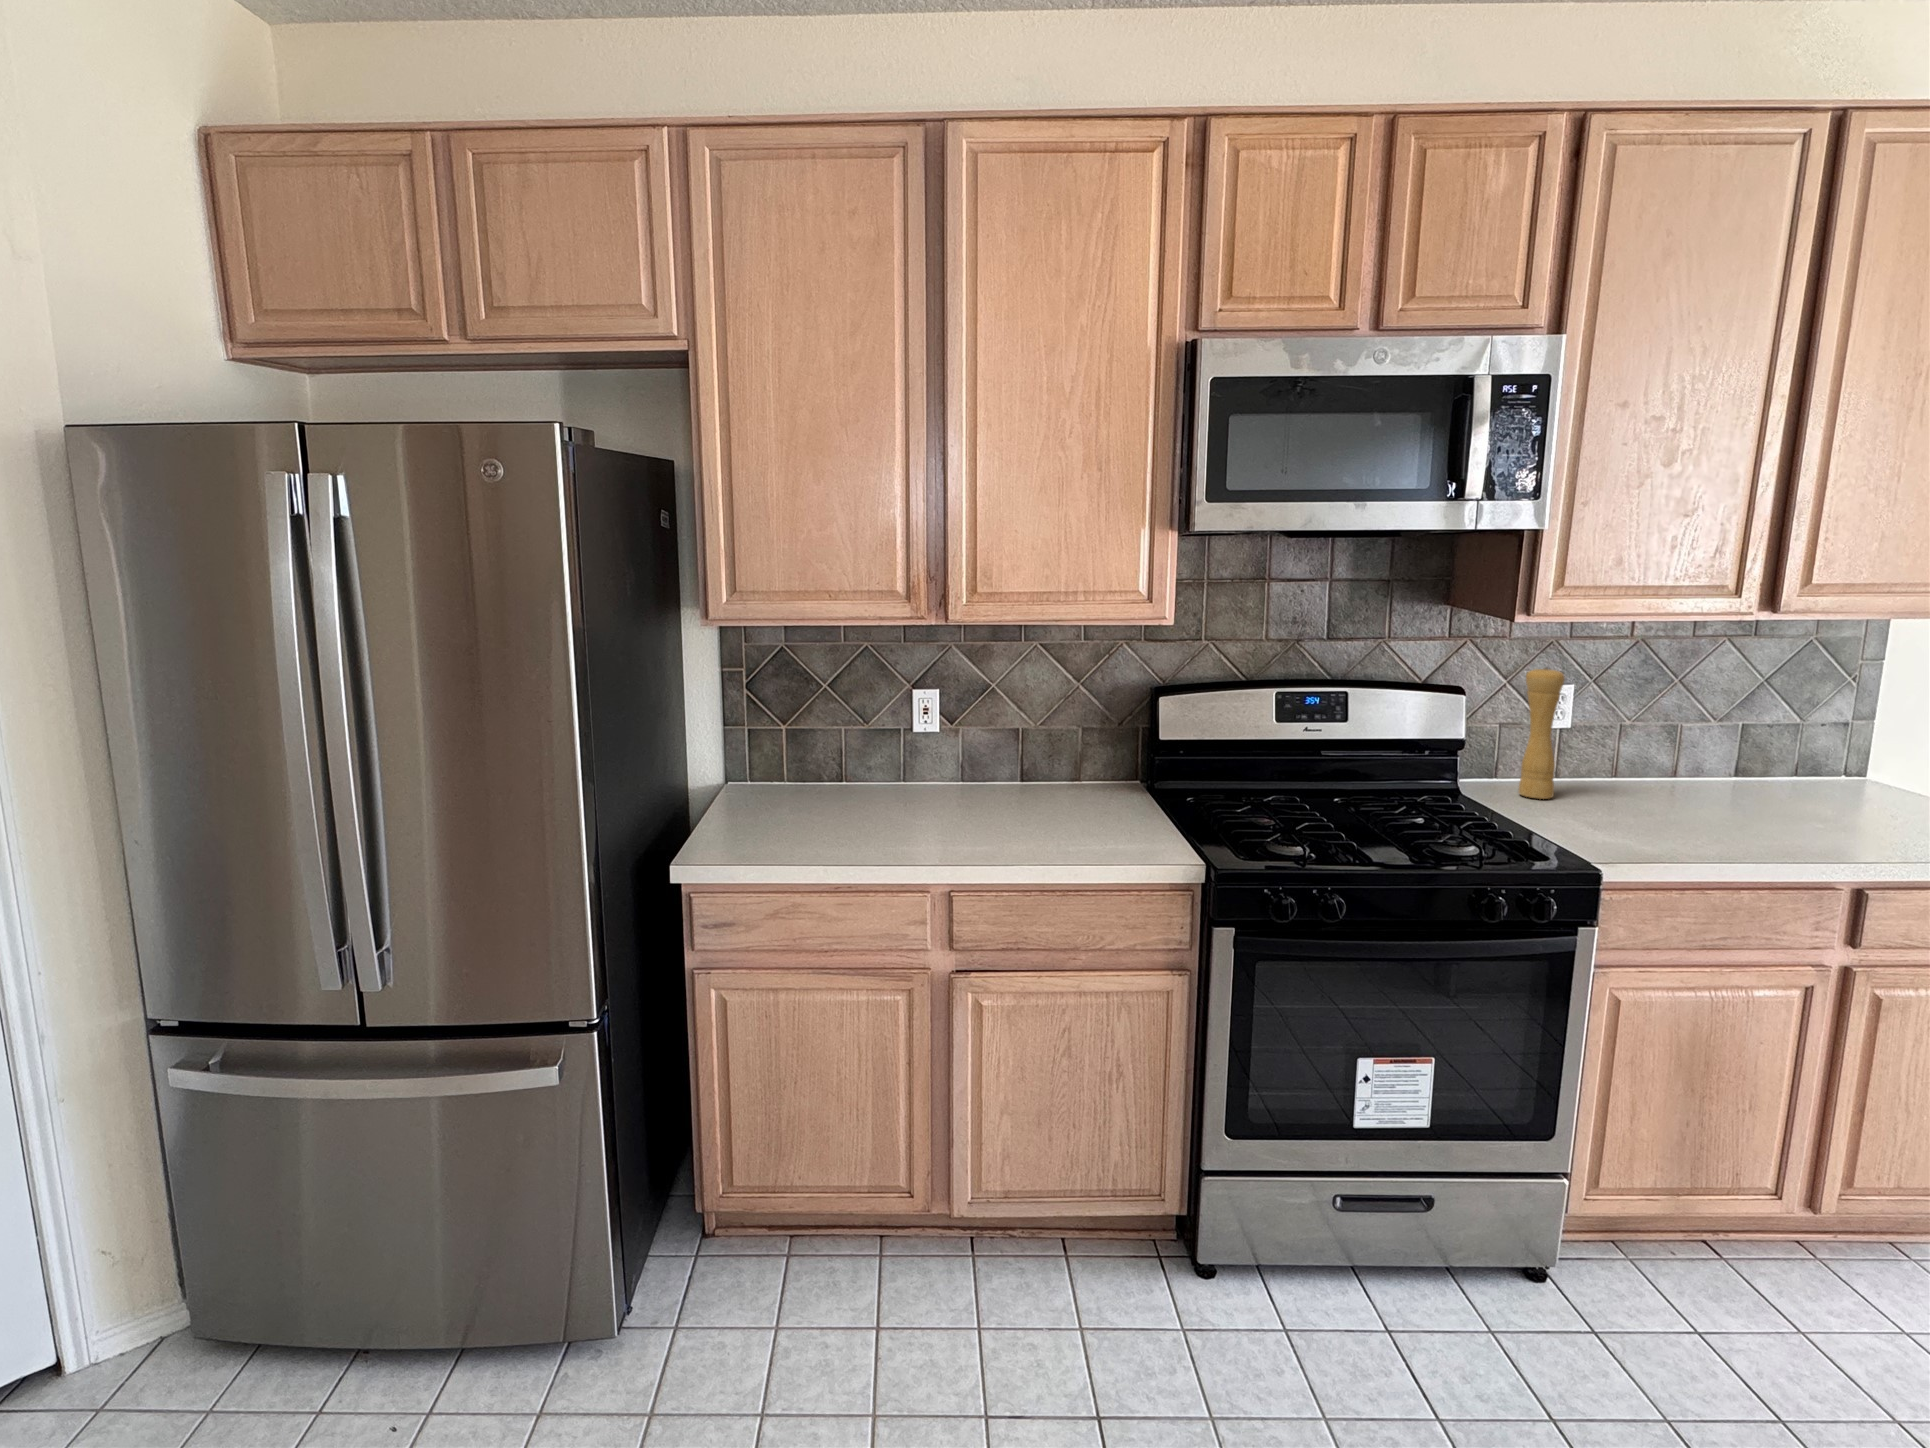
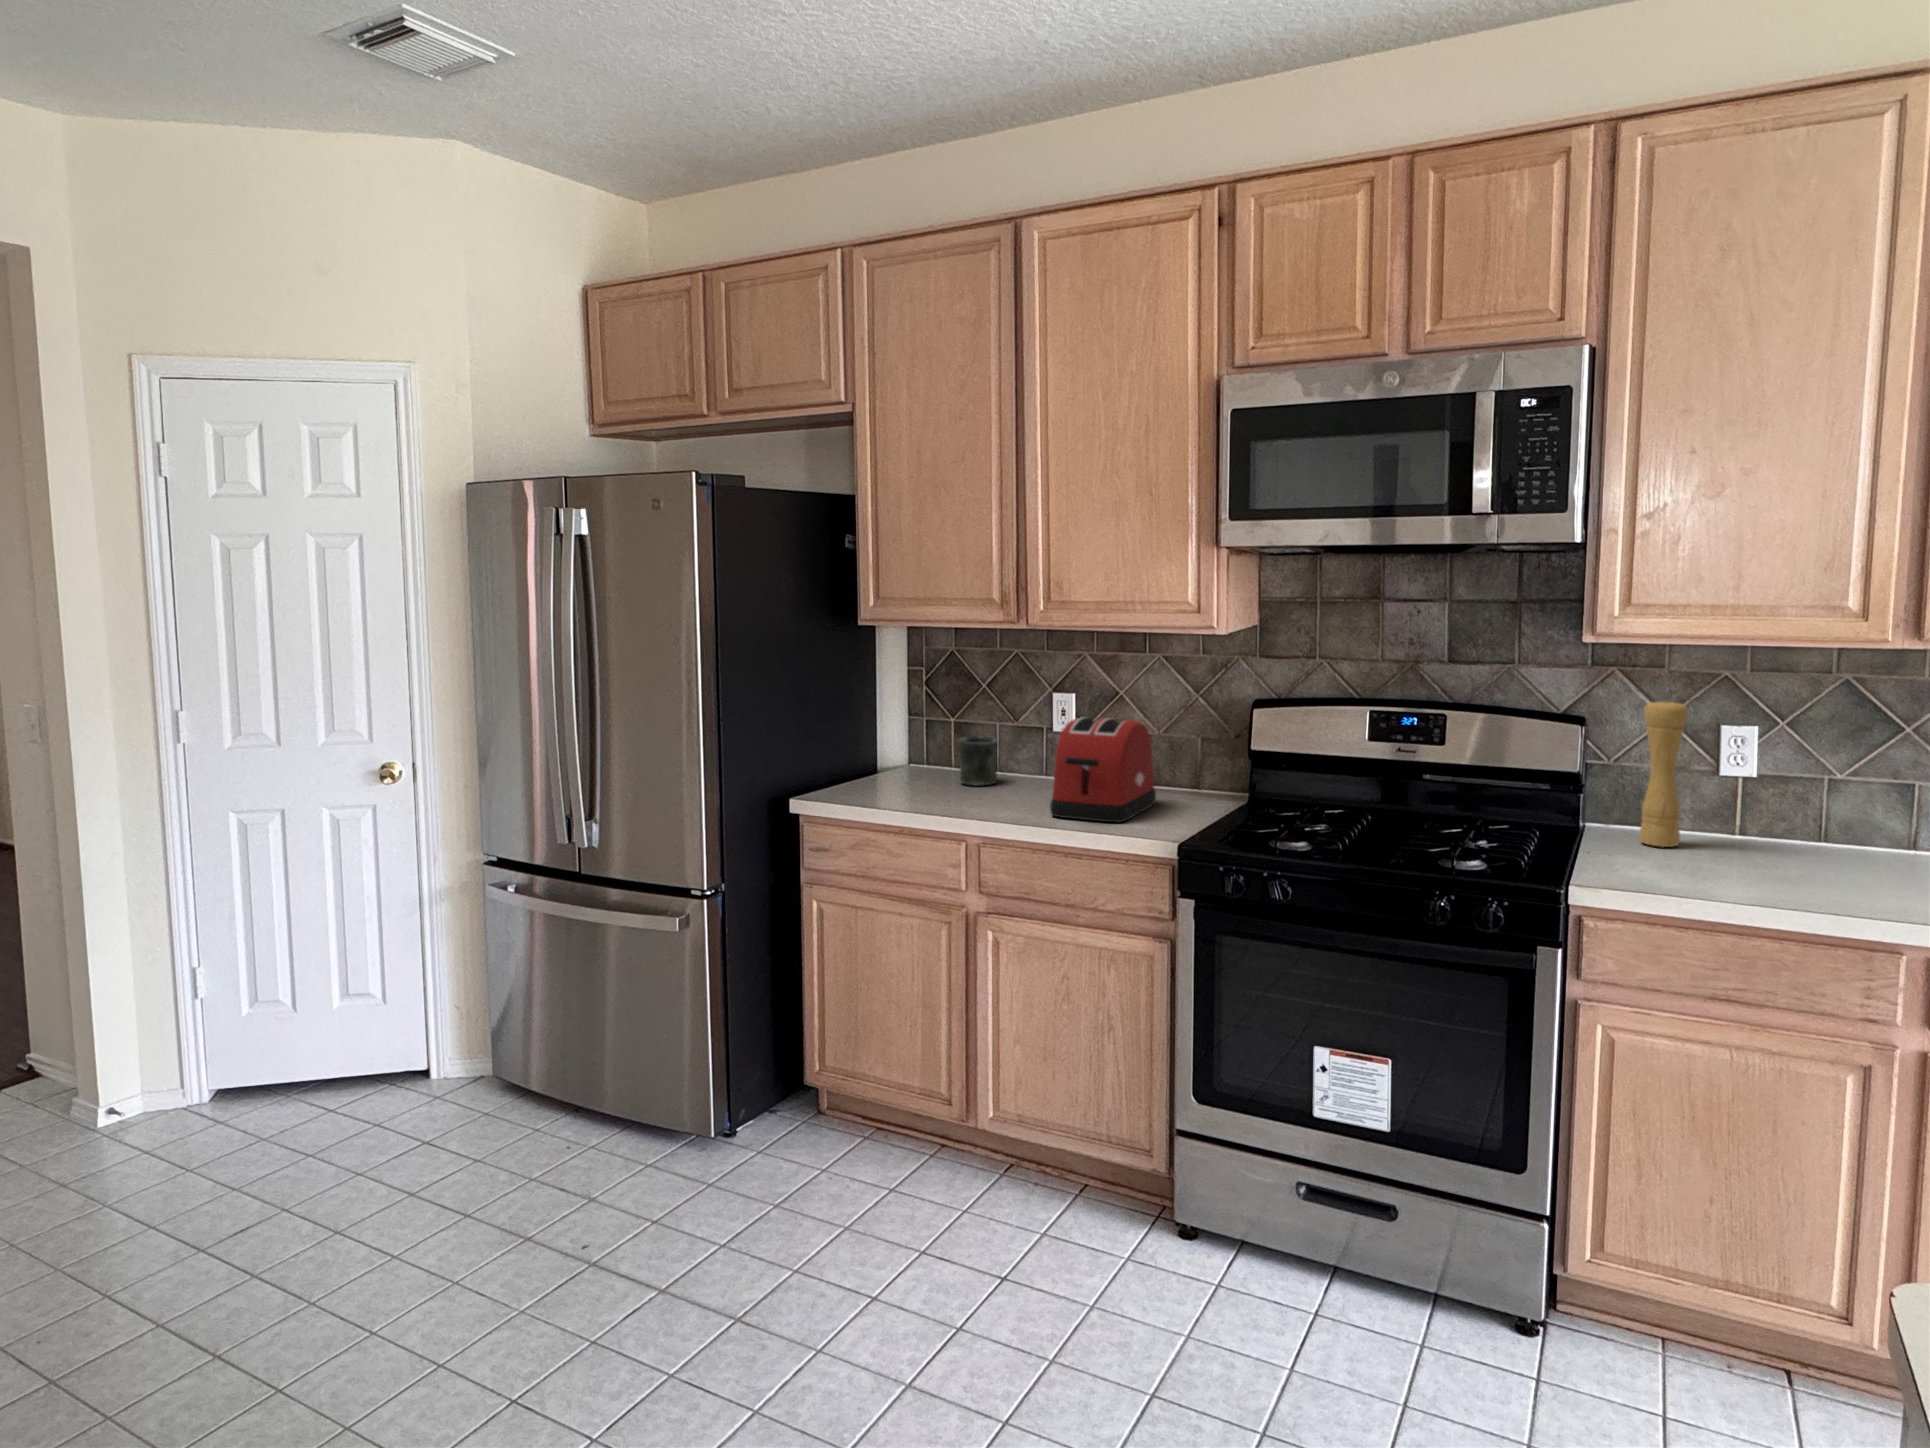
toaster: none [995,721,1097,843] -> present [1050,717,1156,822]
mug: none [823,750,871,809] -> present [959,737,997,785]

